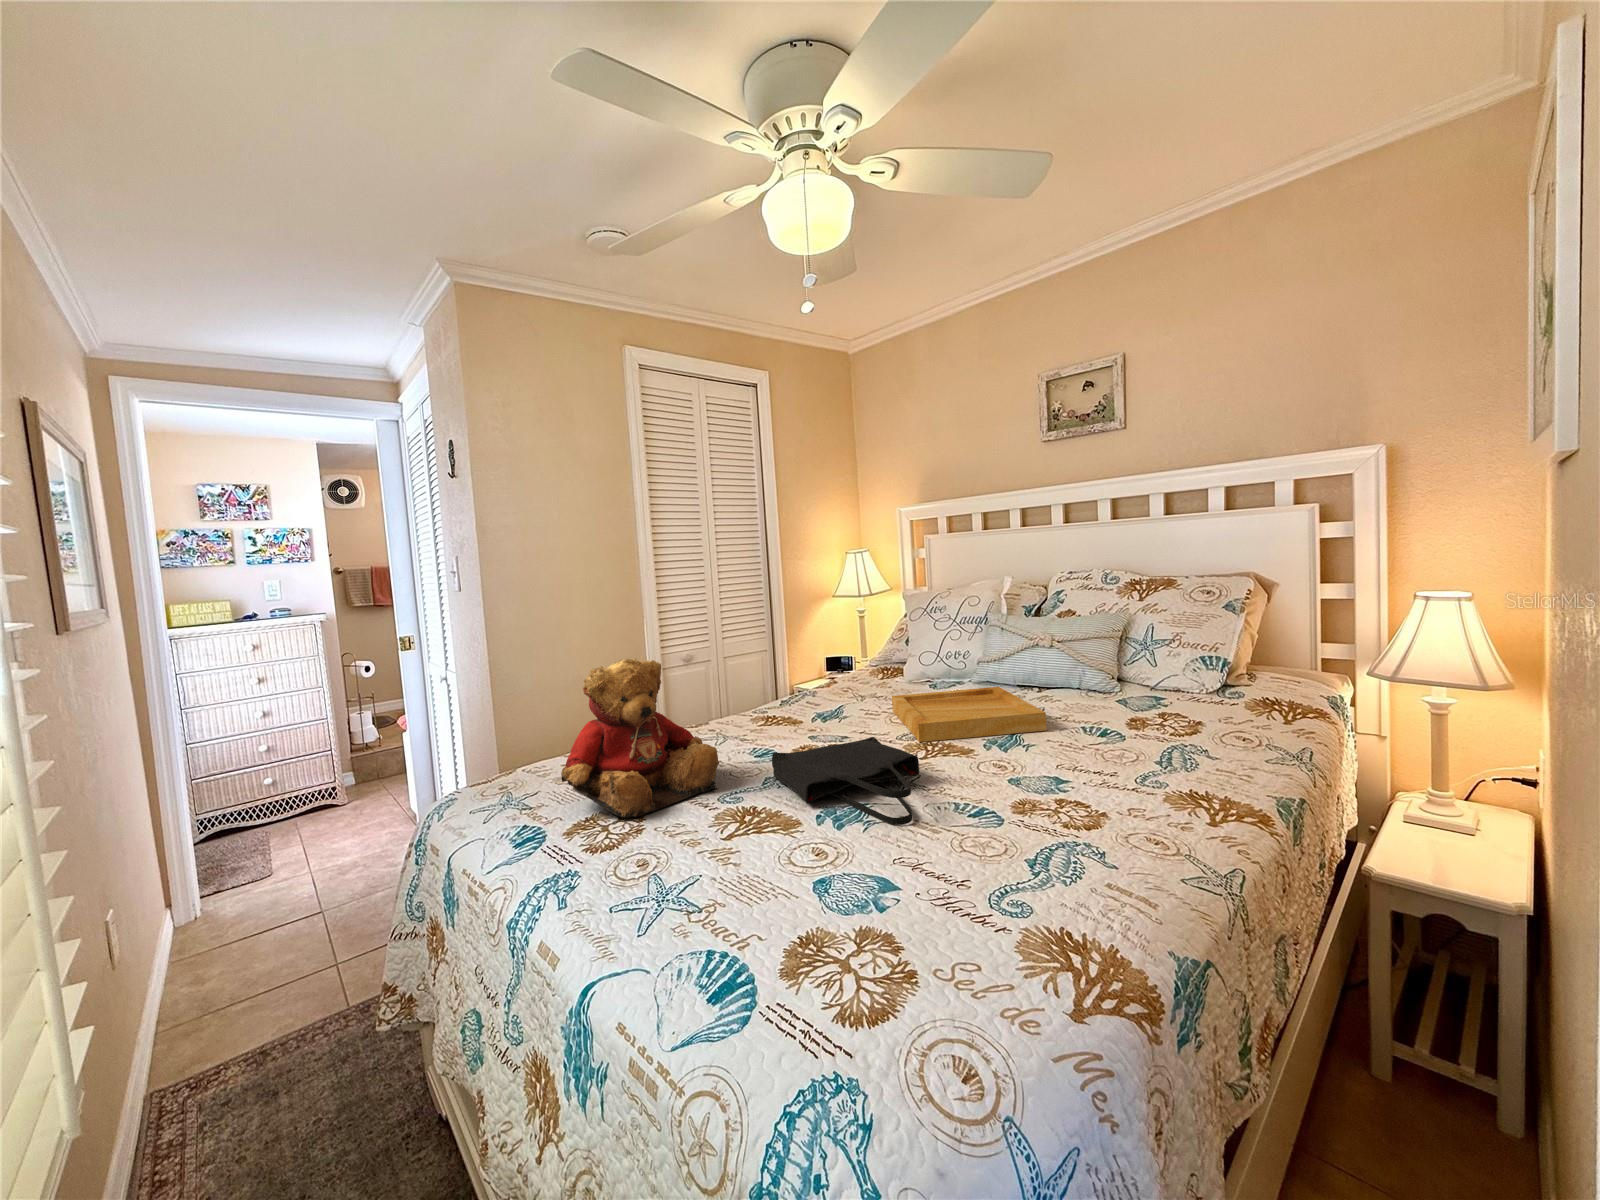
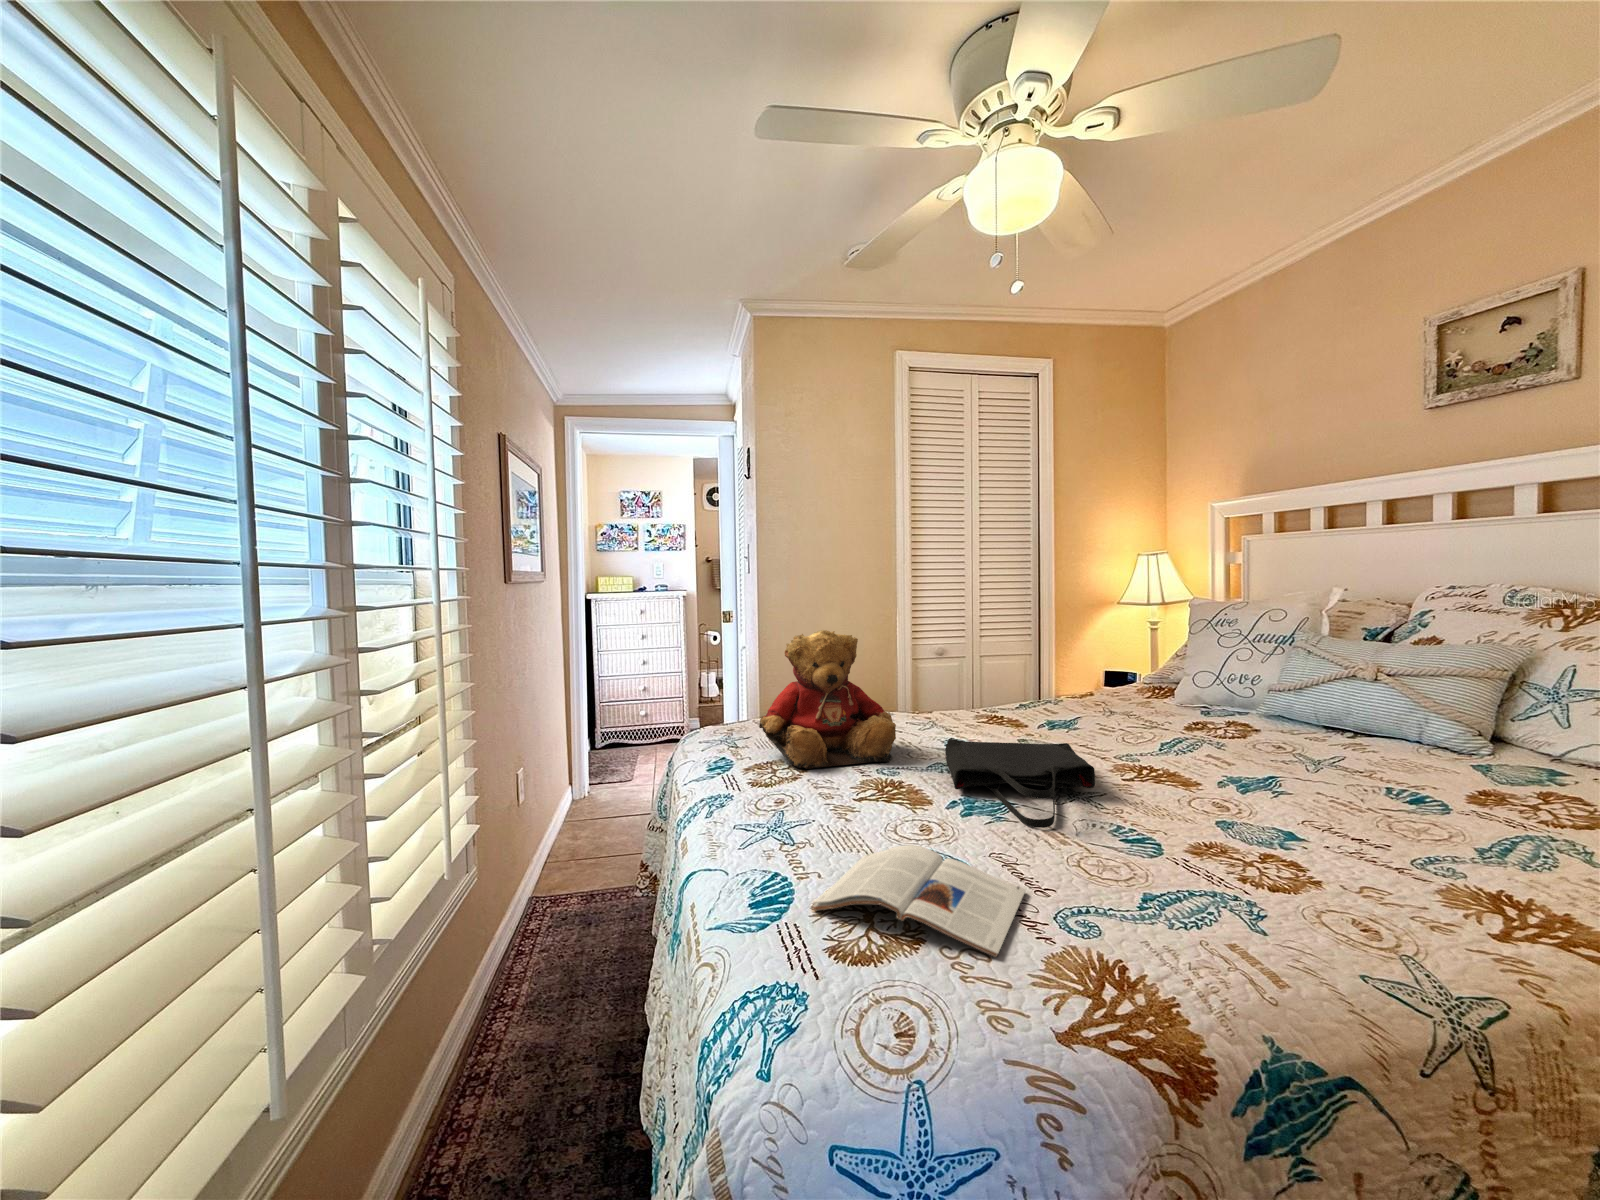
tray: present [892,687,1046,742] -> none [1134,712,1321,780]
magazine: none [786,875,984,982] -> present [813,845,1026,957]

